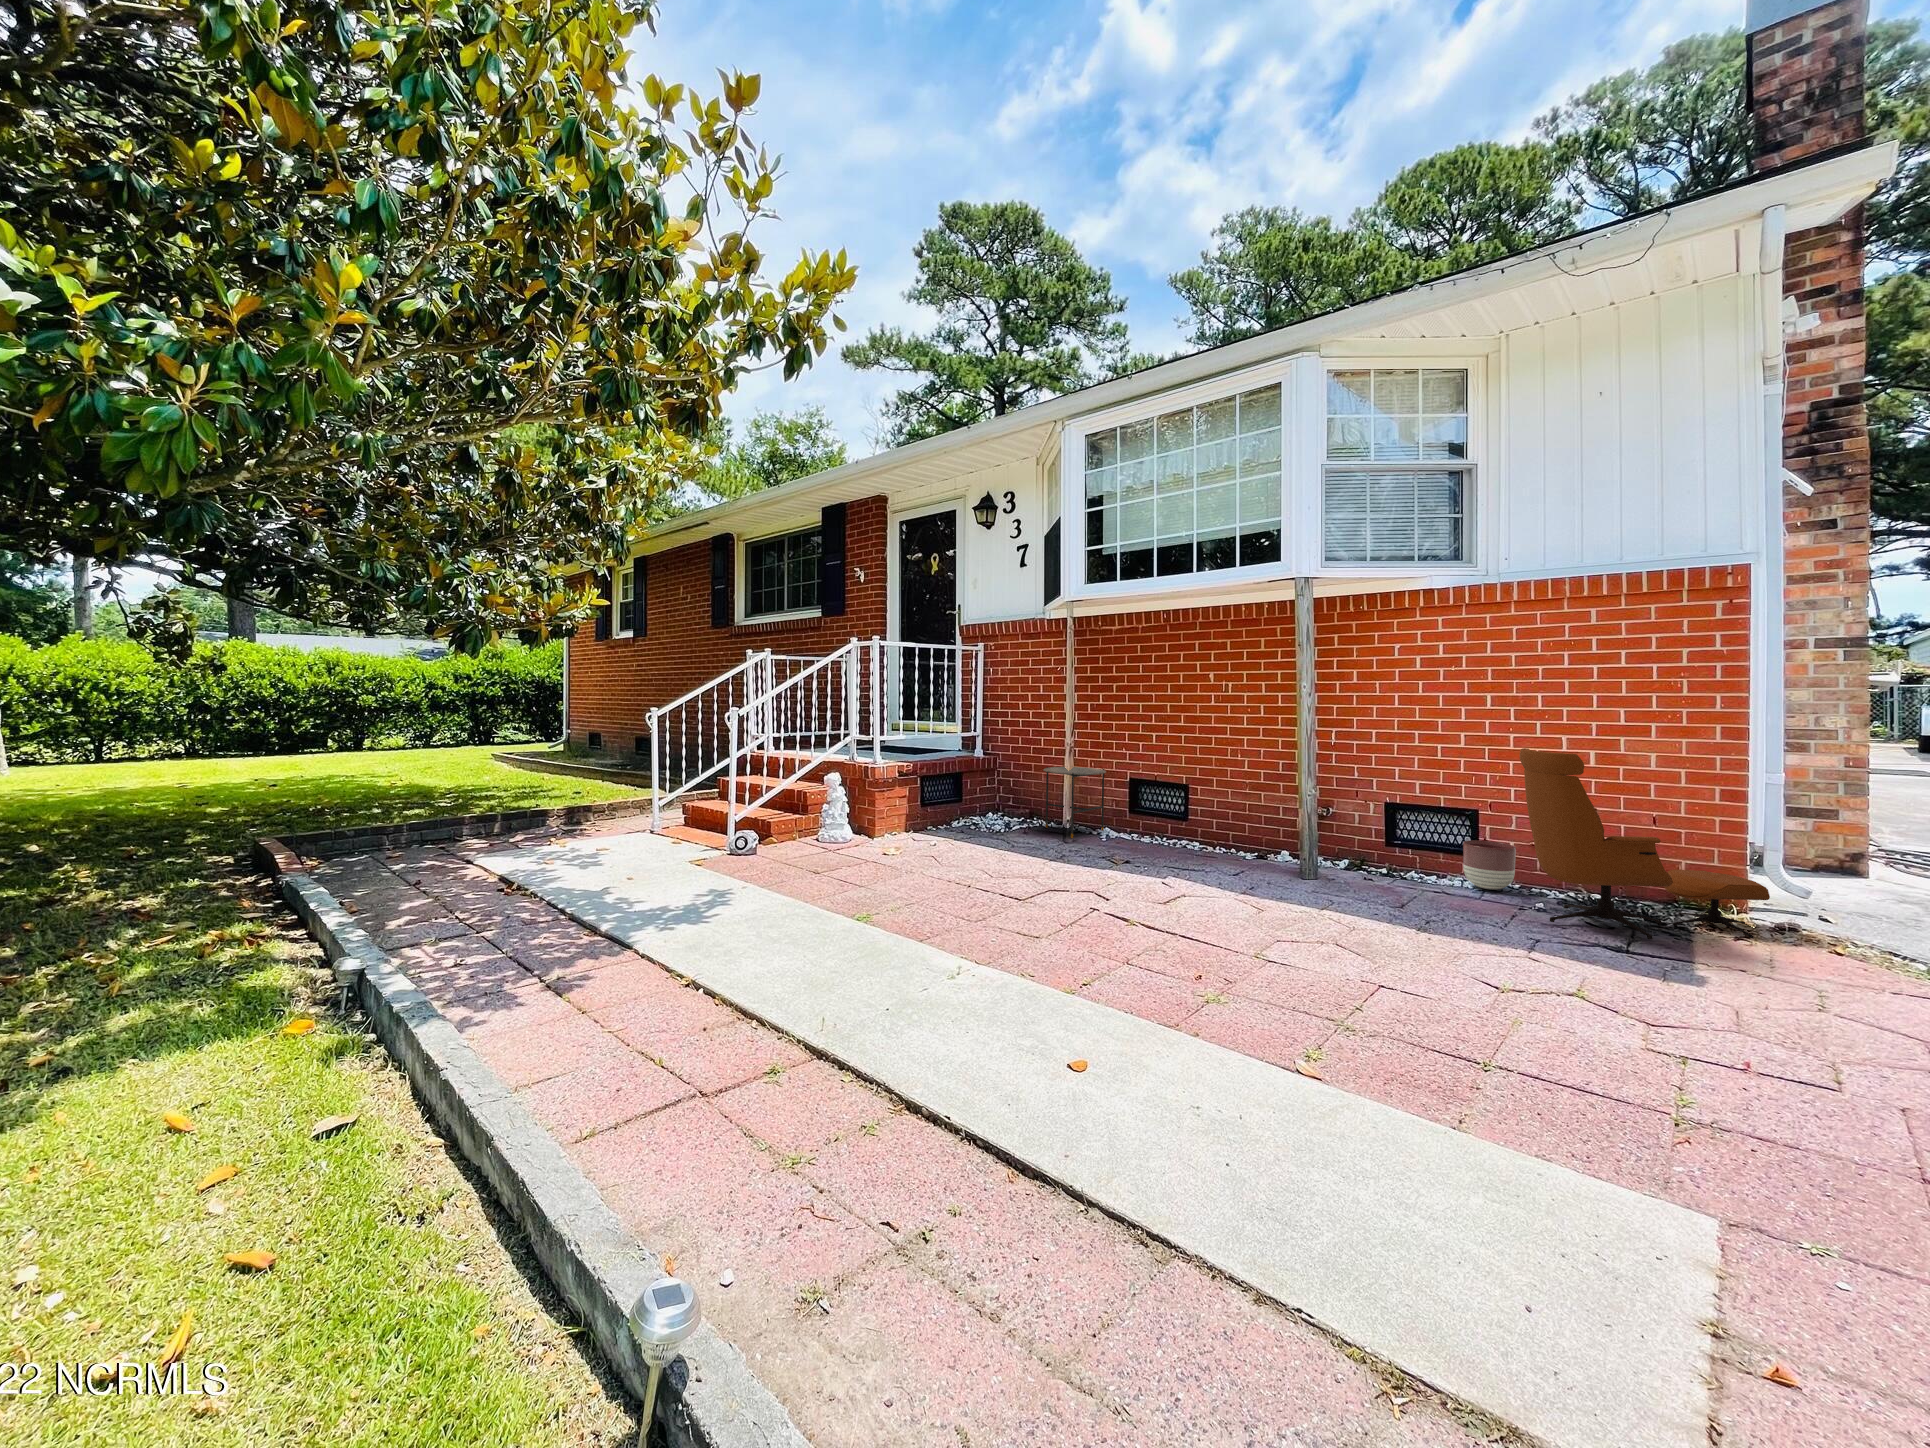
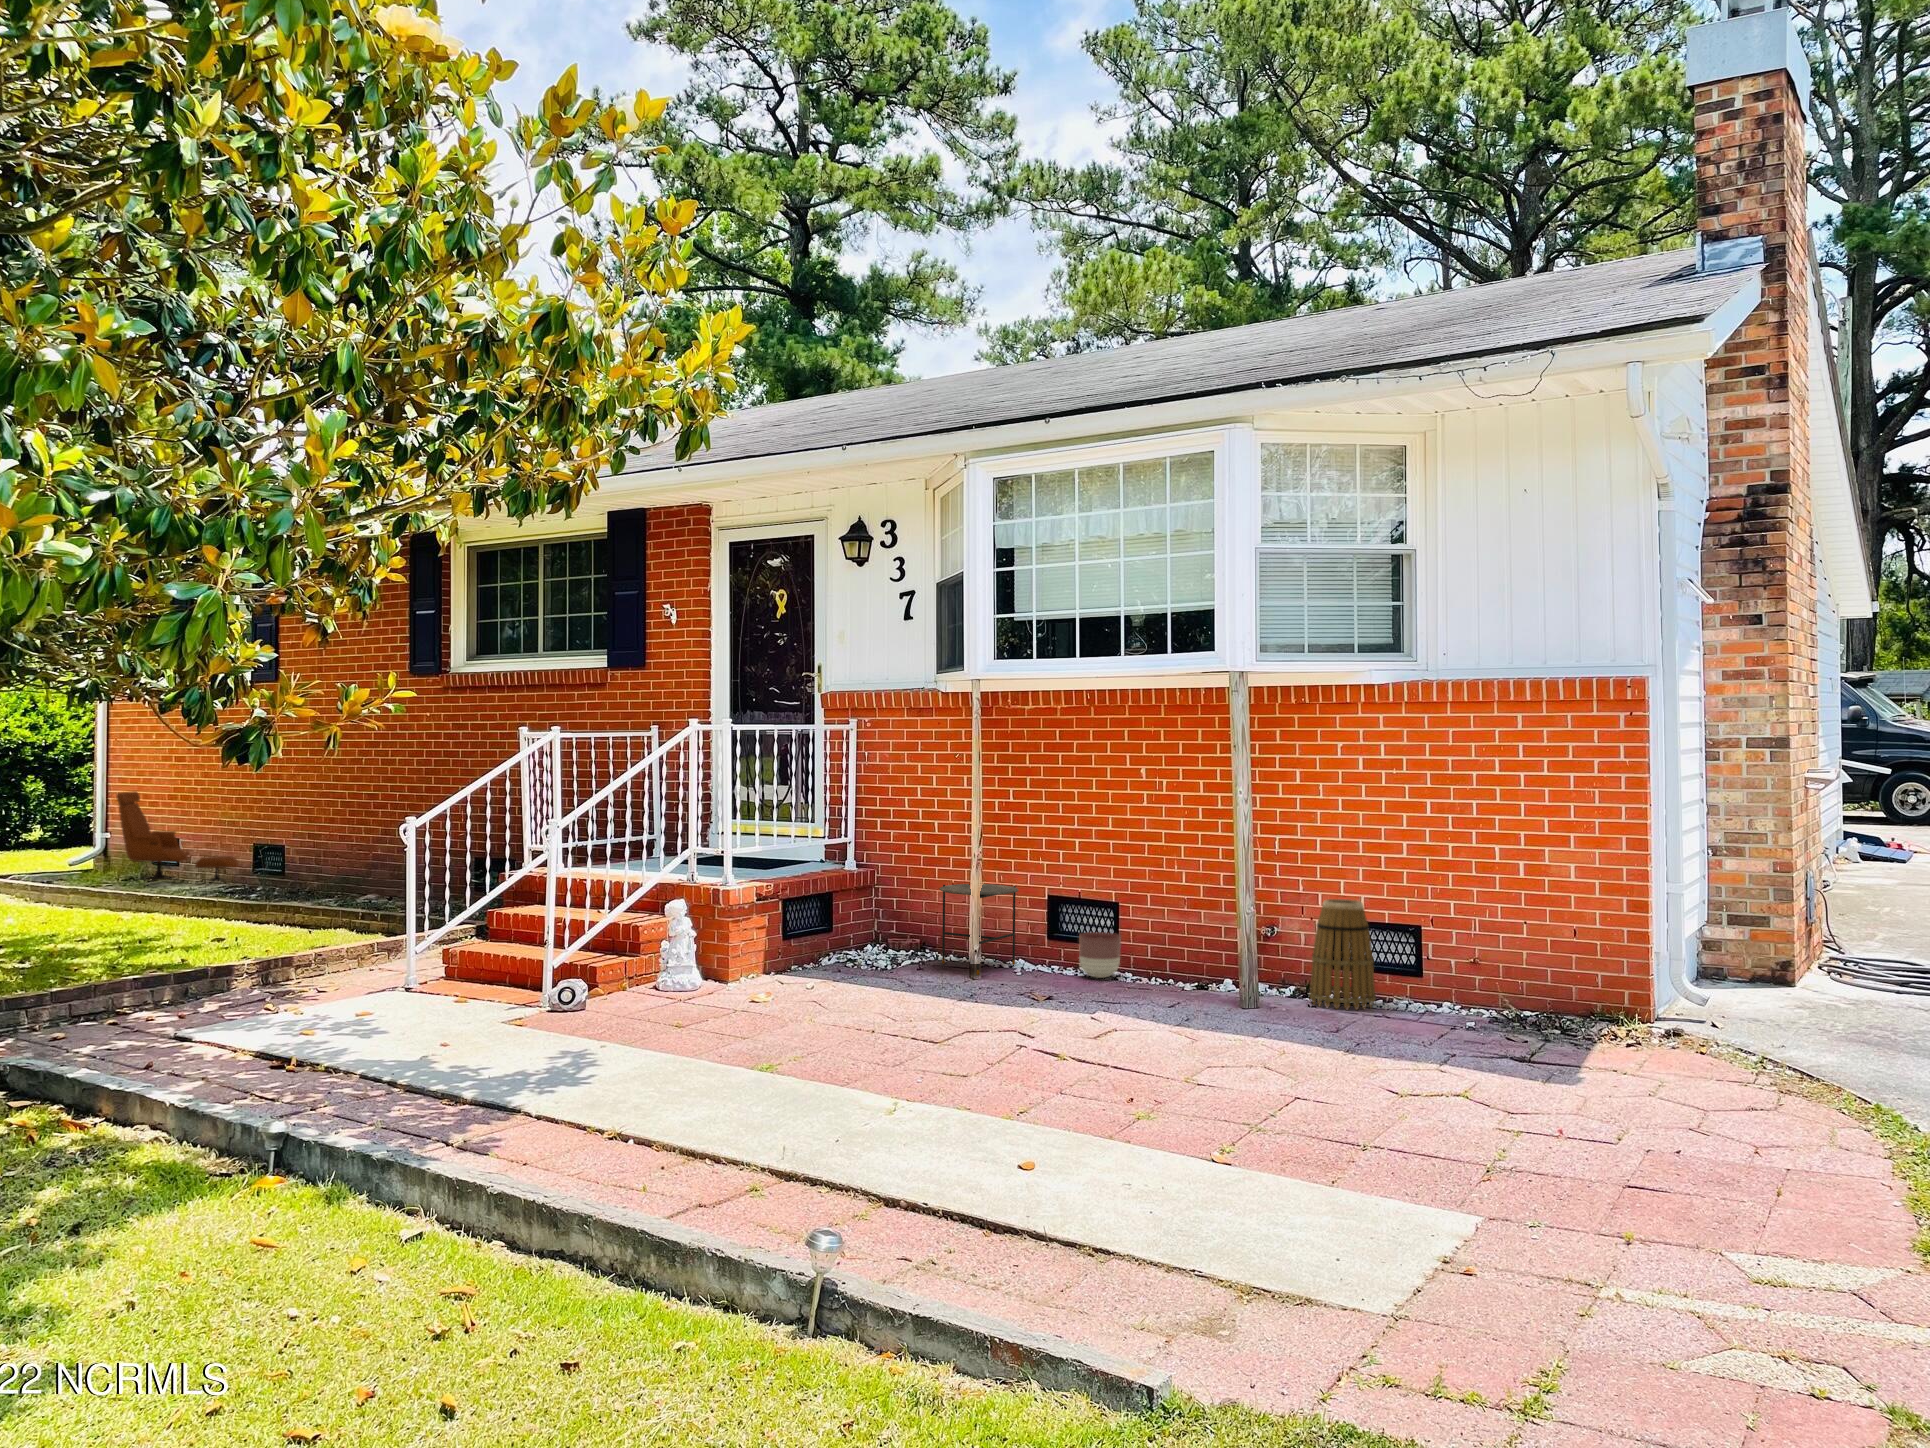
lounge chair: present [1520,748,1770,940] -> present [116,792,239,885]
basket: none [1365,783,1431,883] -> present [1309,899,1376,1010]
planter: present [1463,840,1516,890] -> present [1079,932,1121,978]

